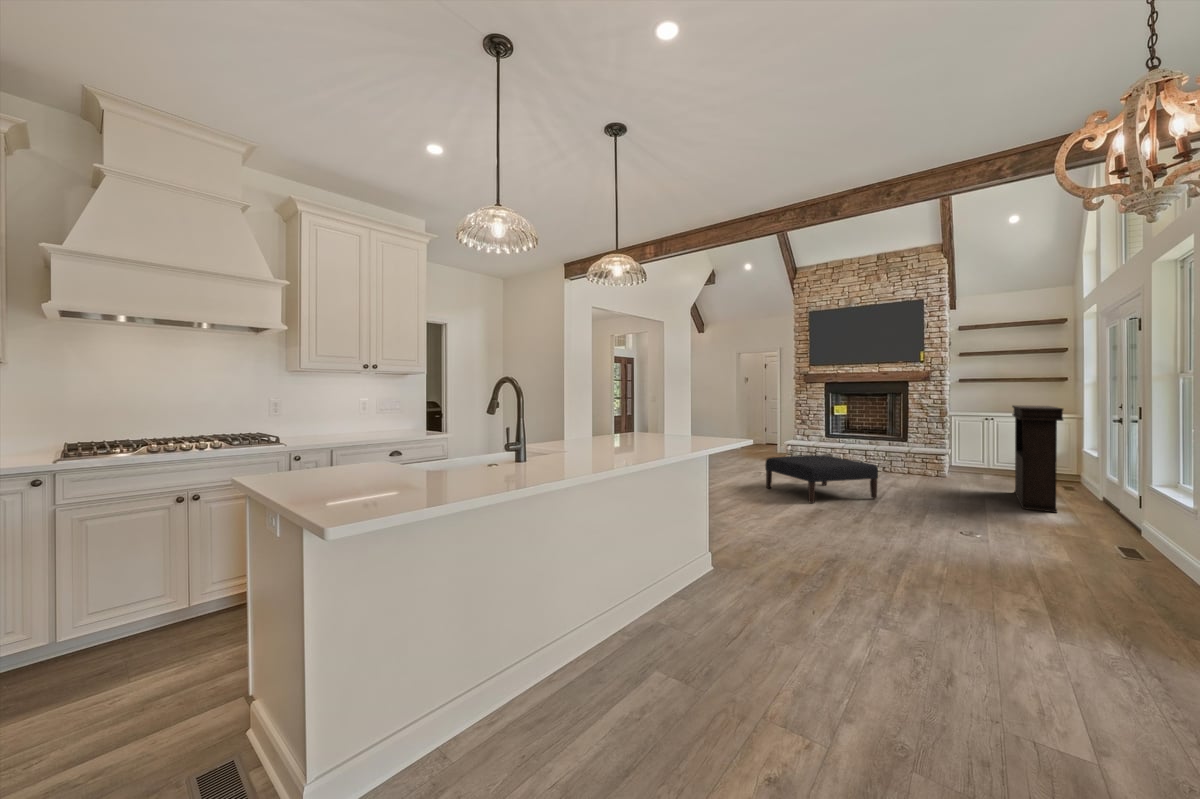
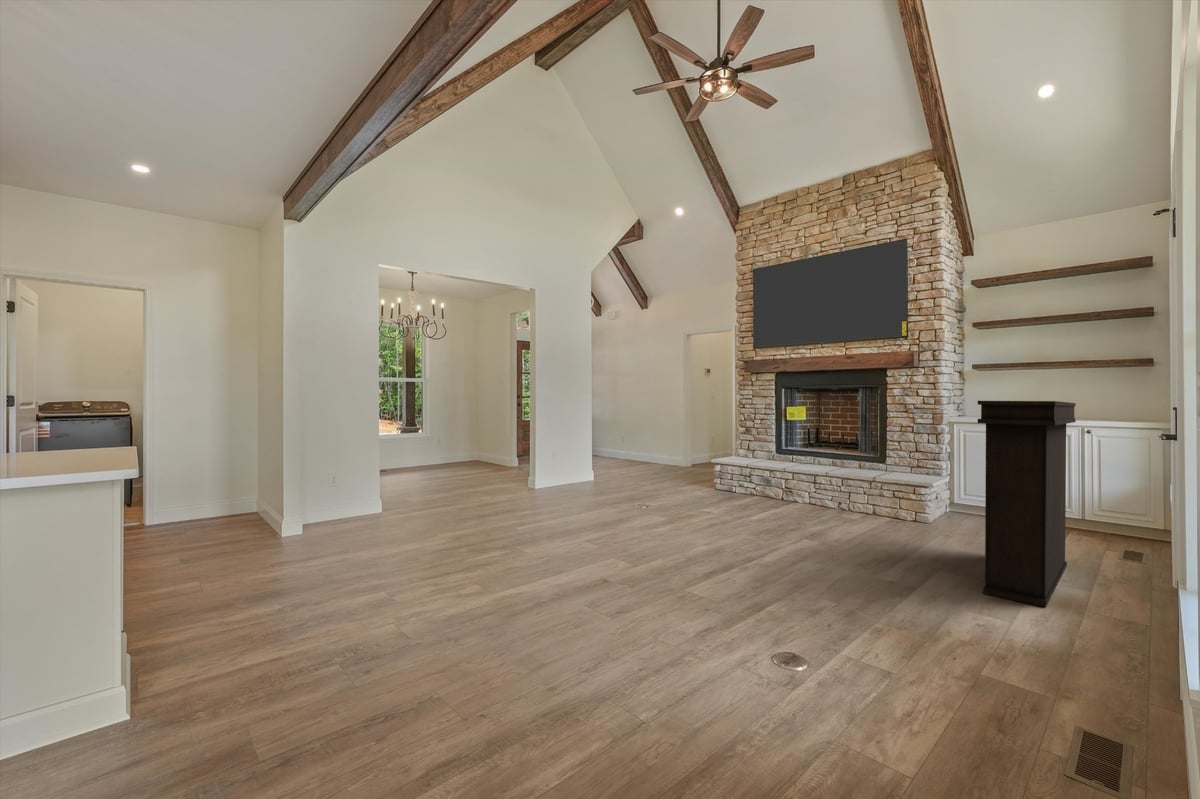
ottoman: present [765,455,878,503] -> none [598,479,741,557]

